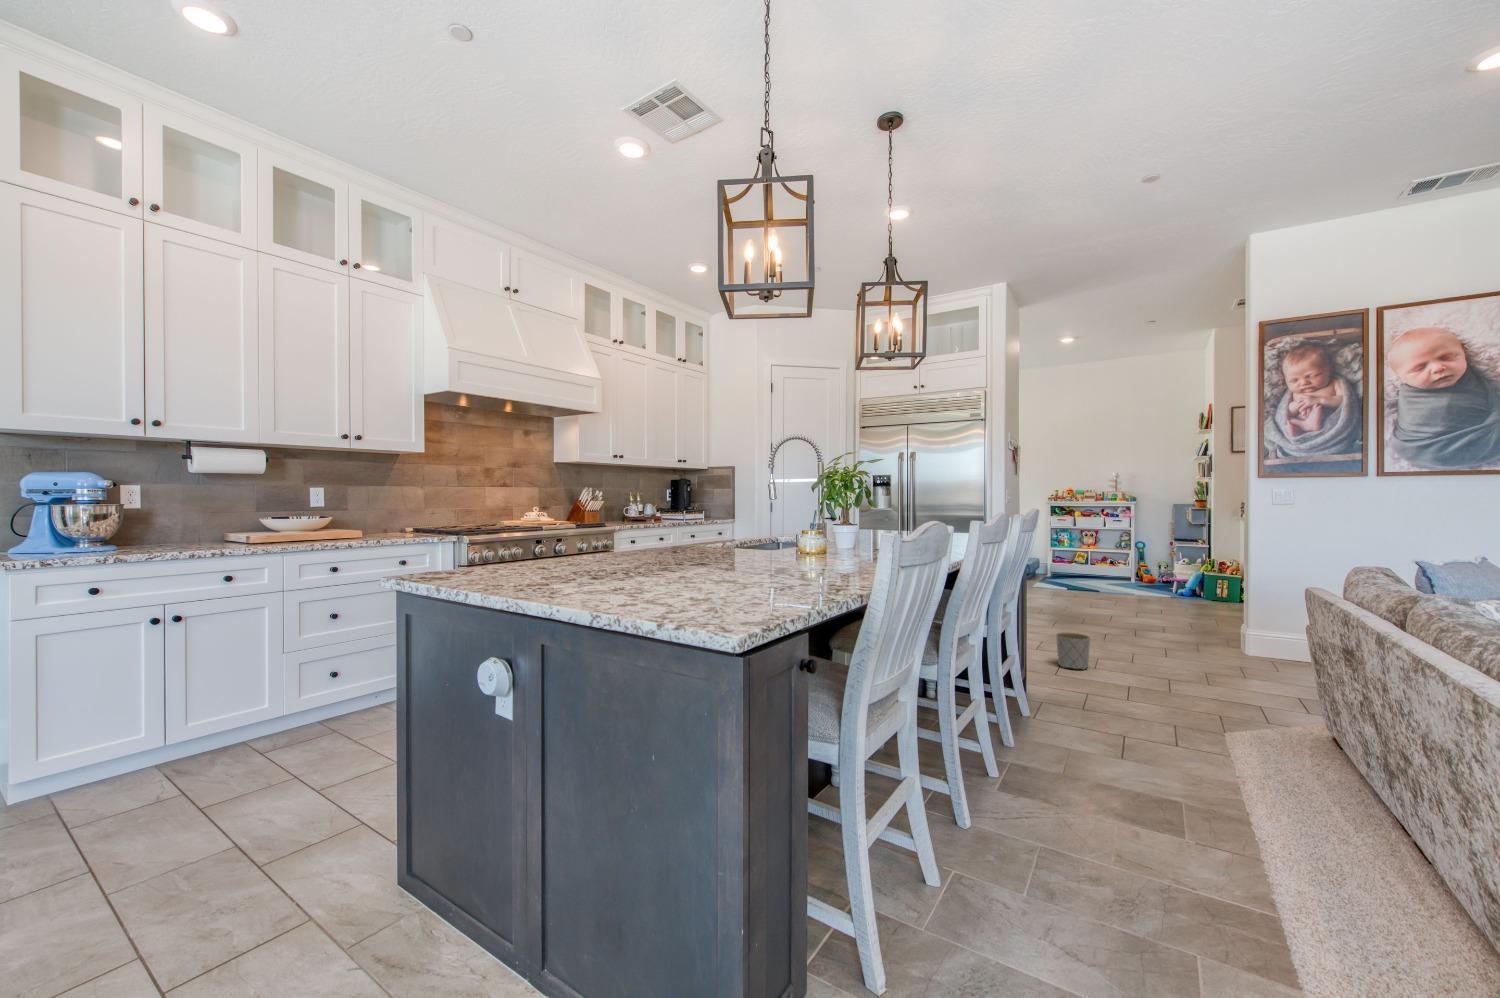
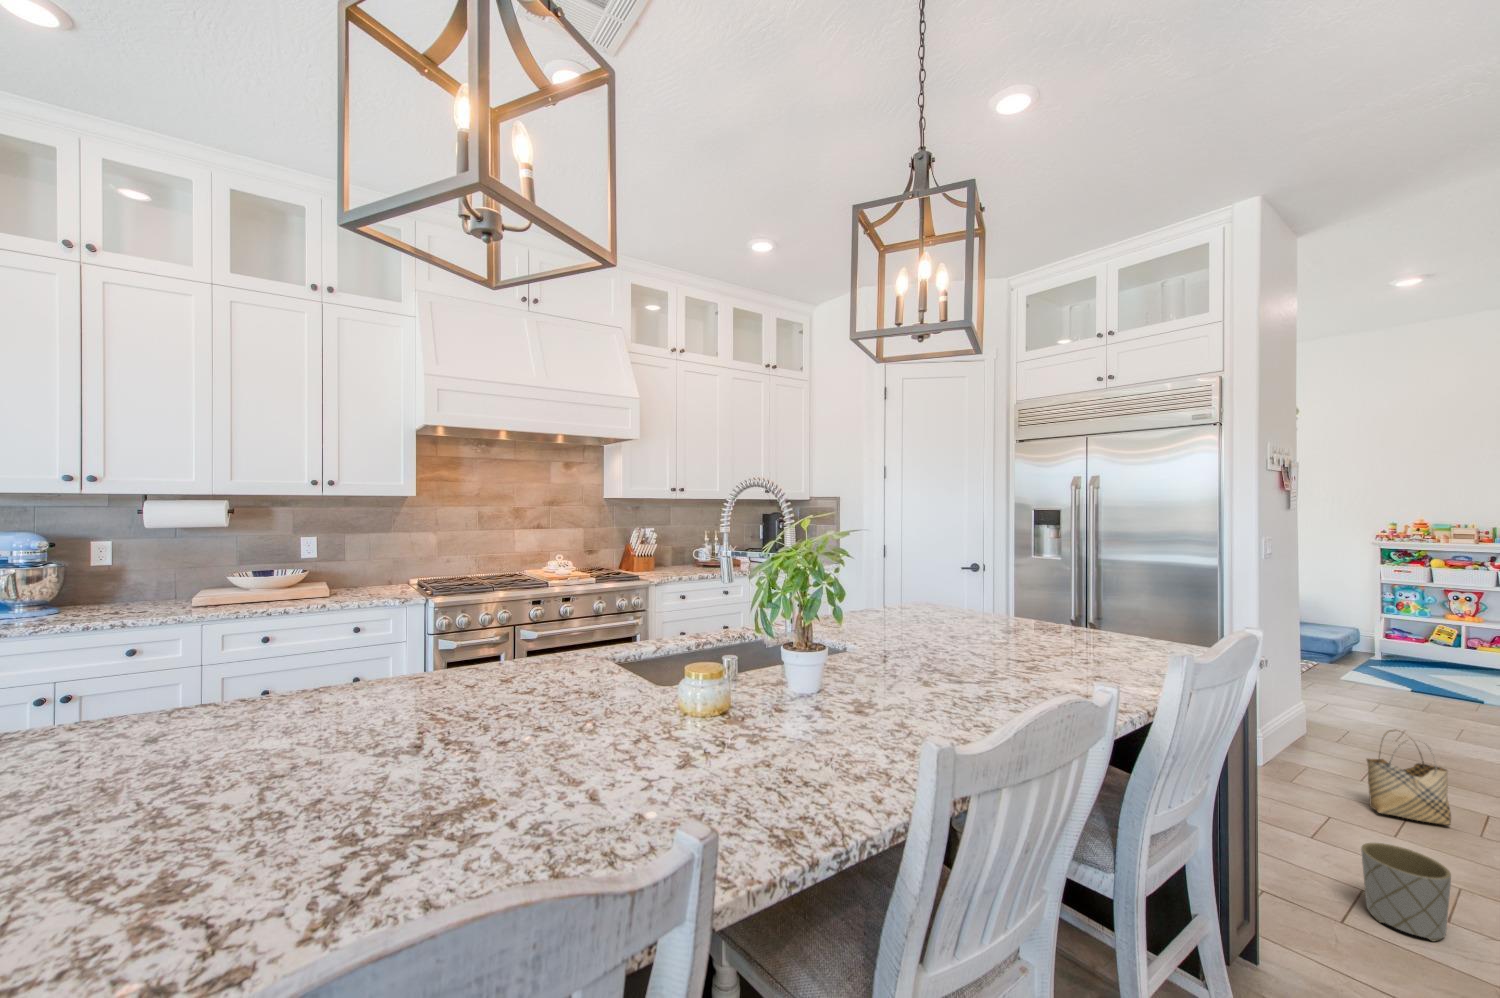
woven basket: none [1053,591,1088,636] -> present [1367,730,1451,825]

